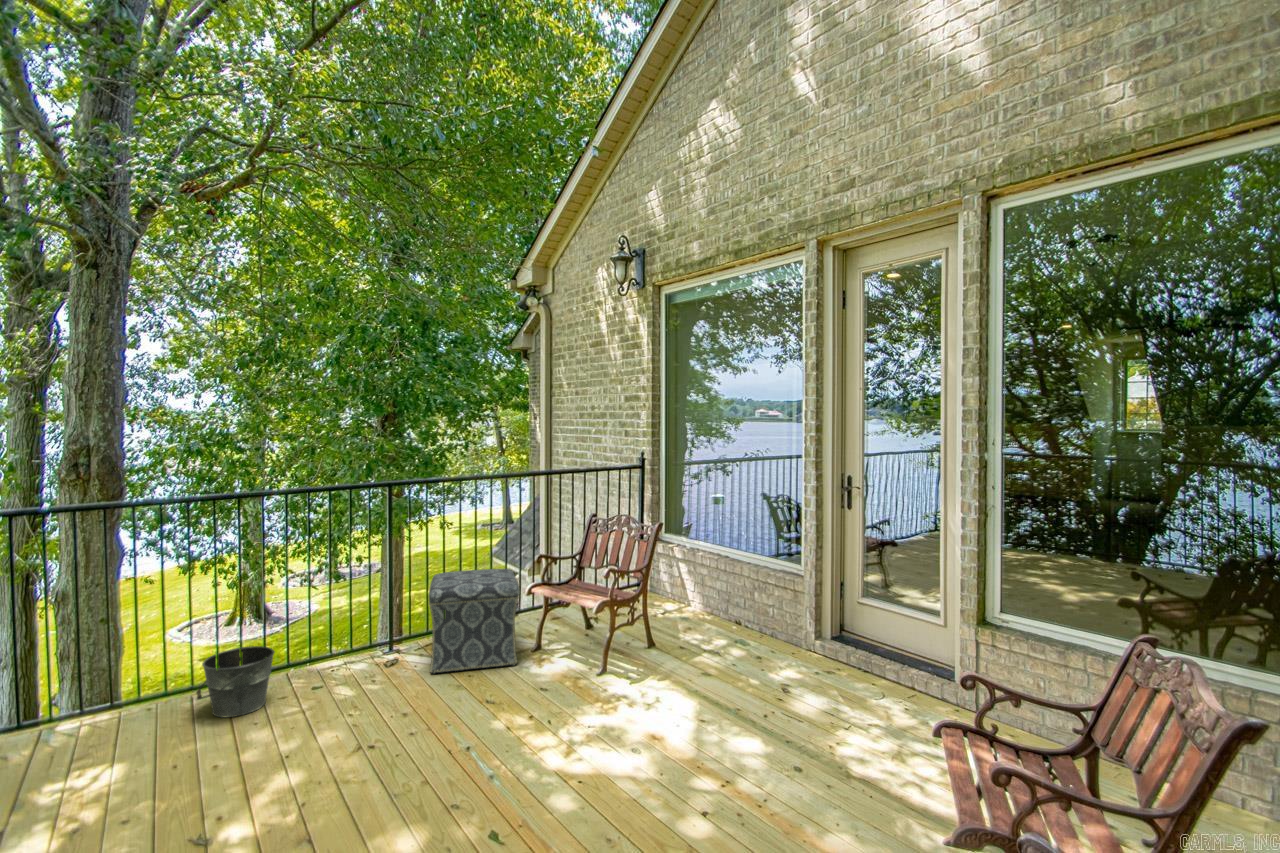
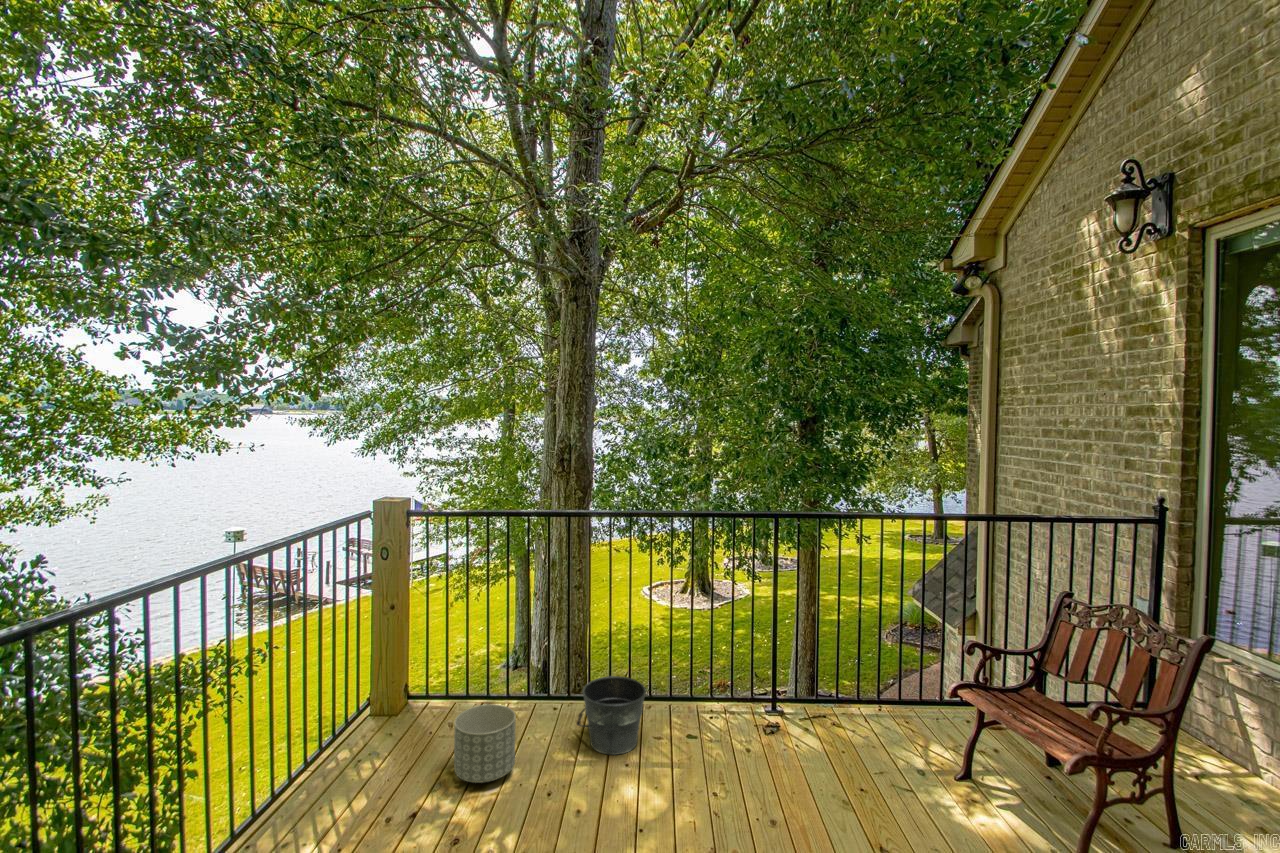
ottoman: present [429,569,520,674] -> none [811,634,938,796]
planter: none [47,696,131,776] -> present [454,704,516,783]

